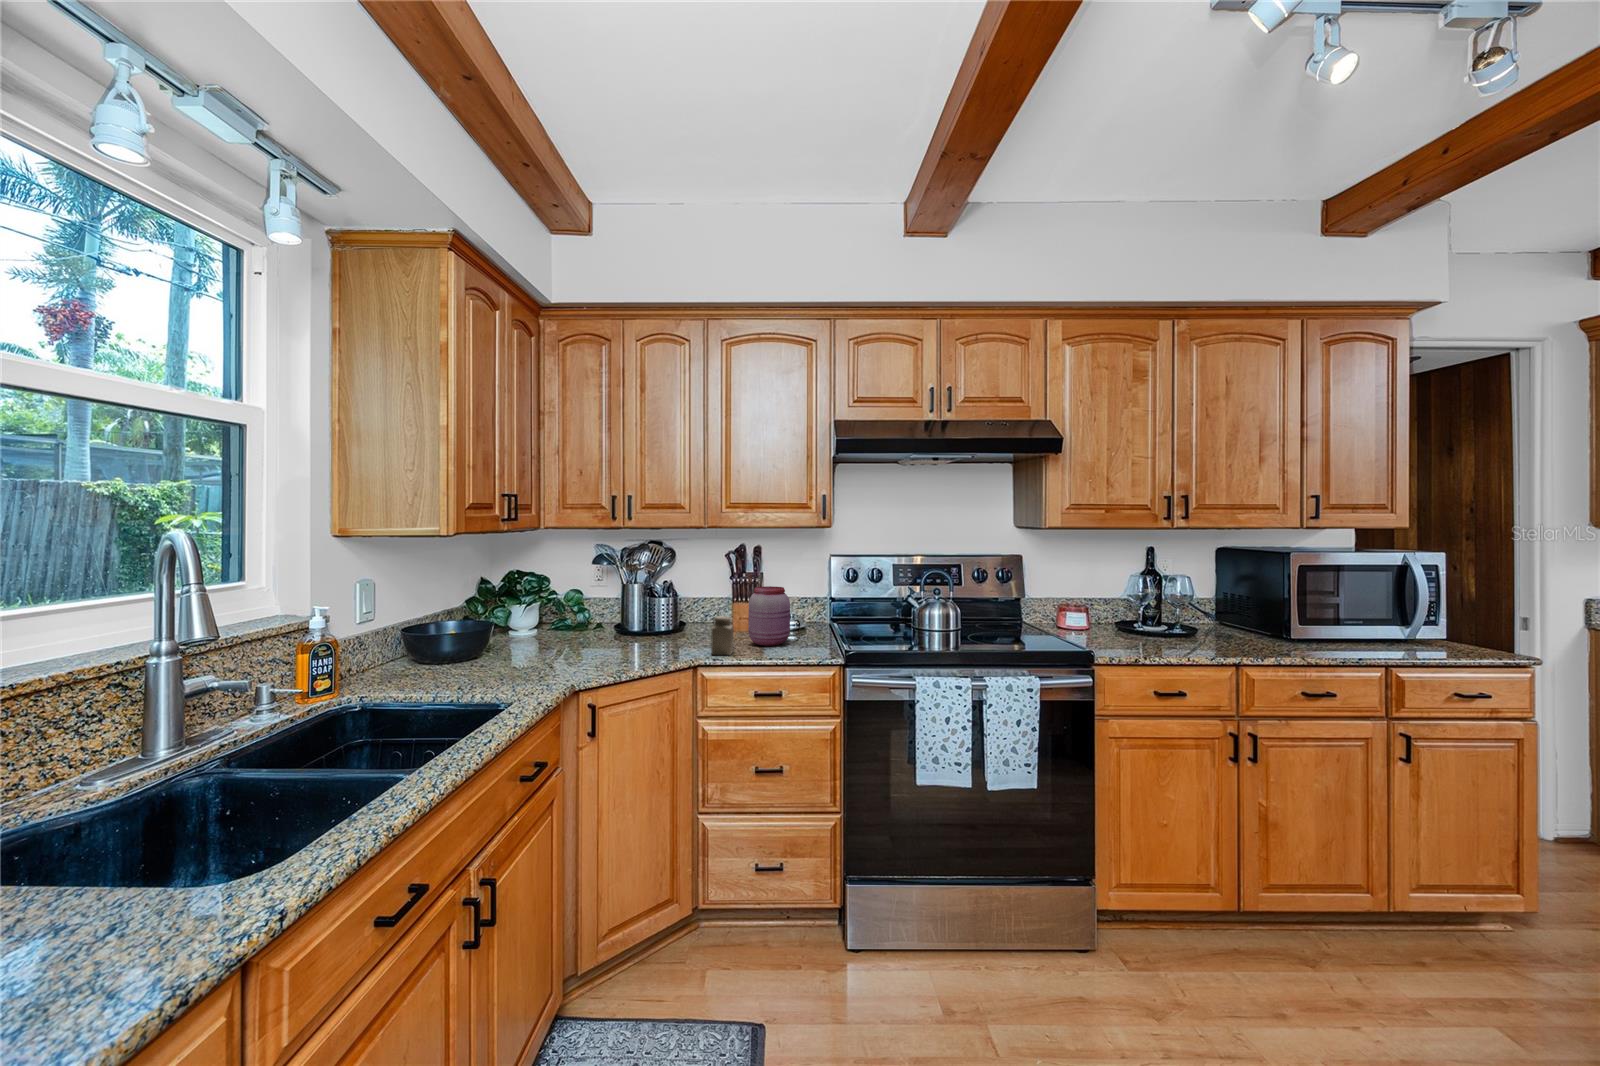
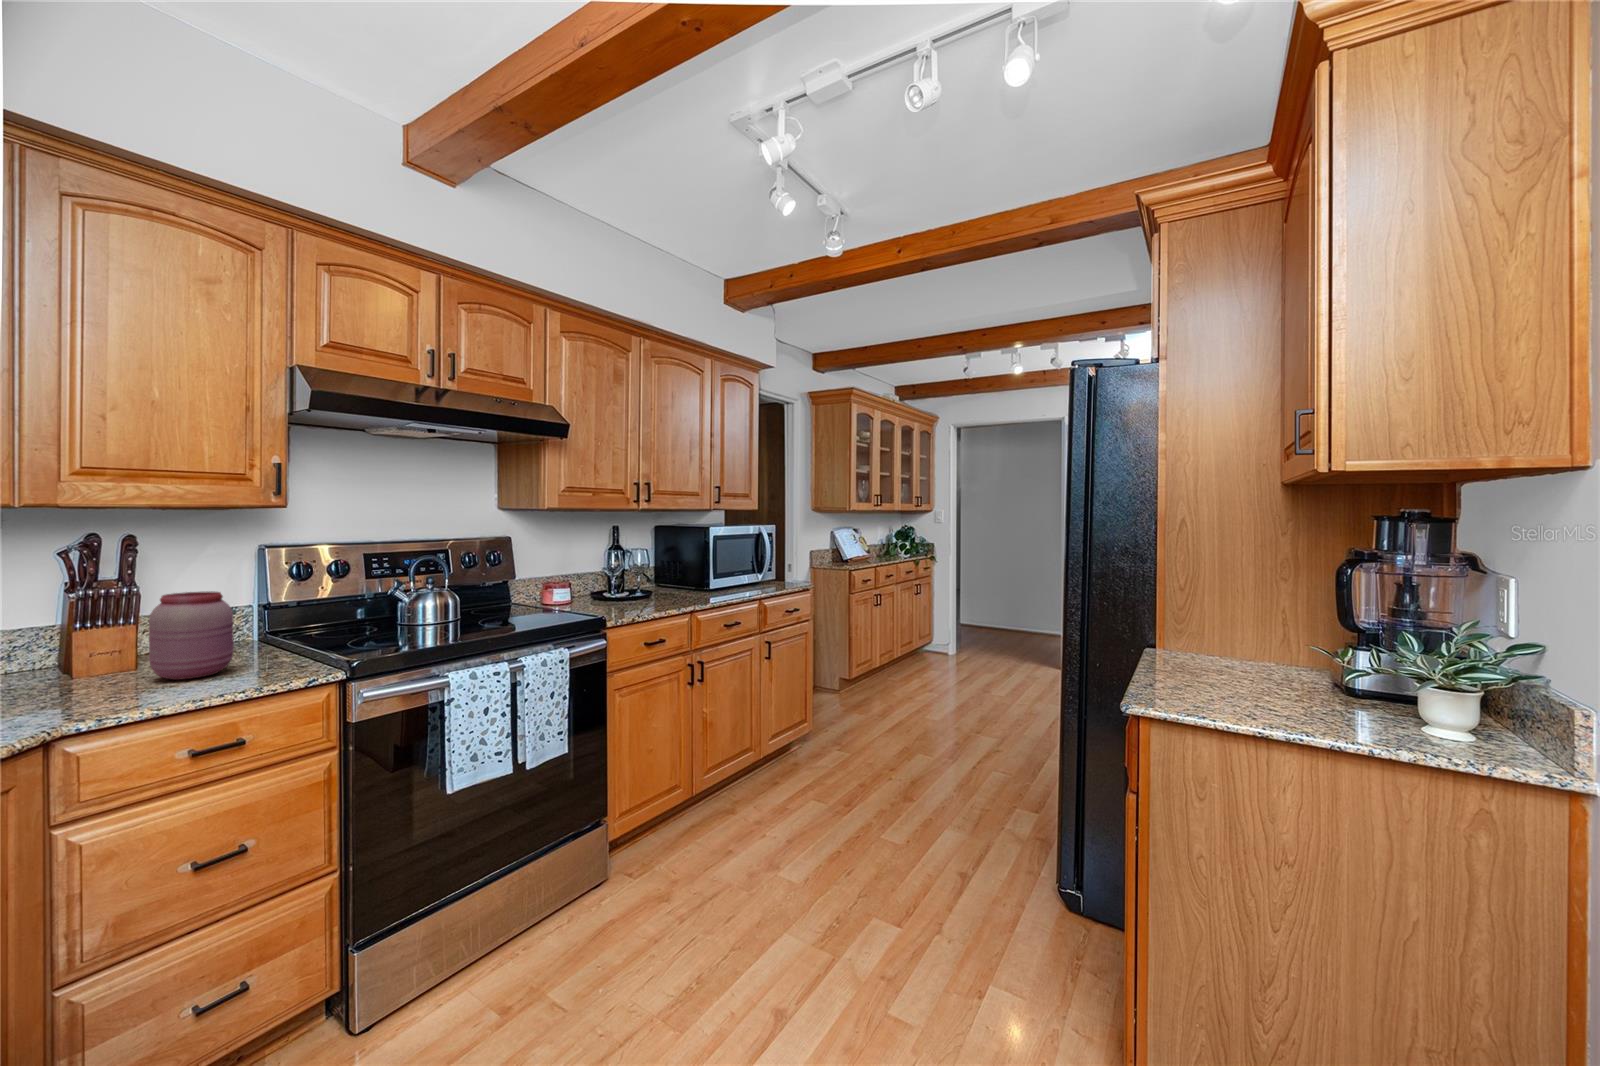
salt shaker: present [711,616,733,655] -> none [98,644,146,708]

